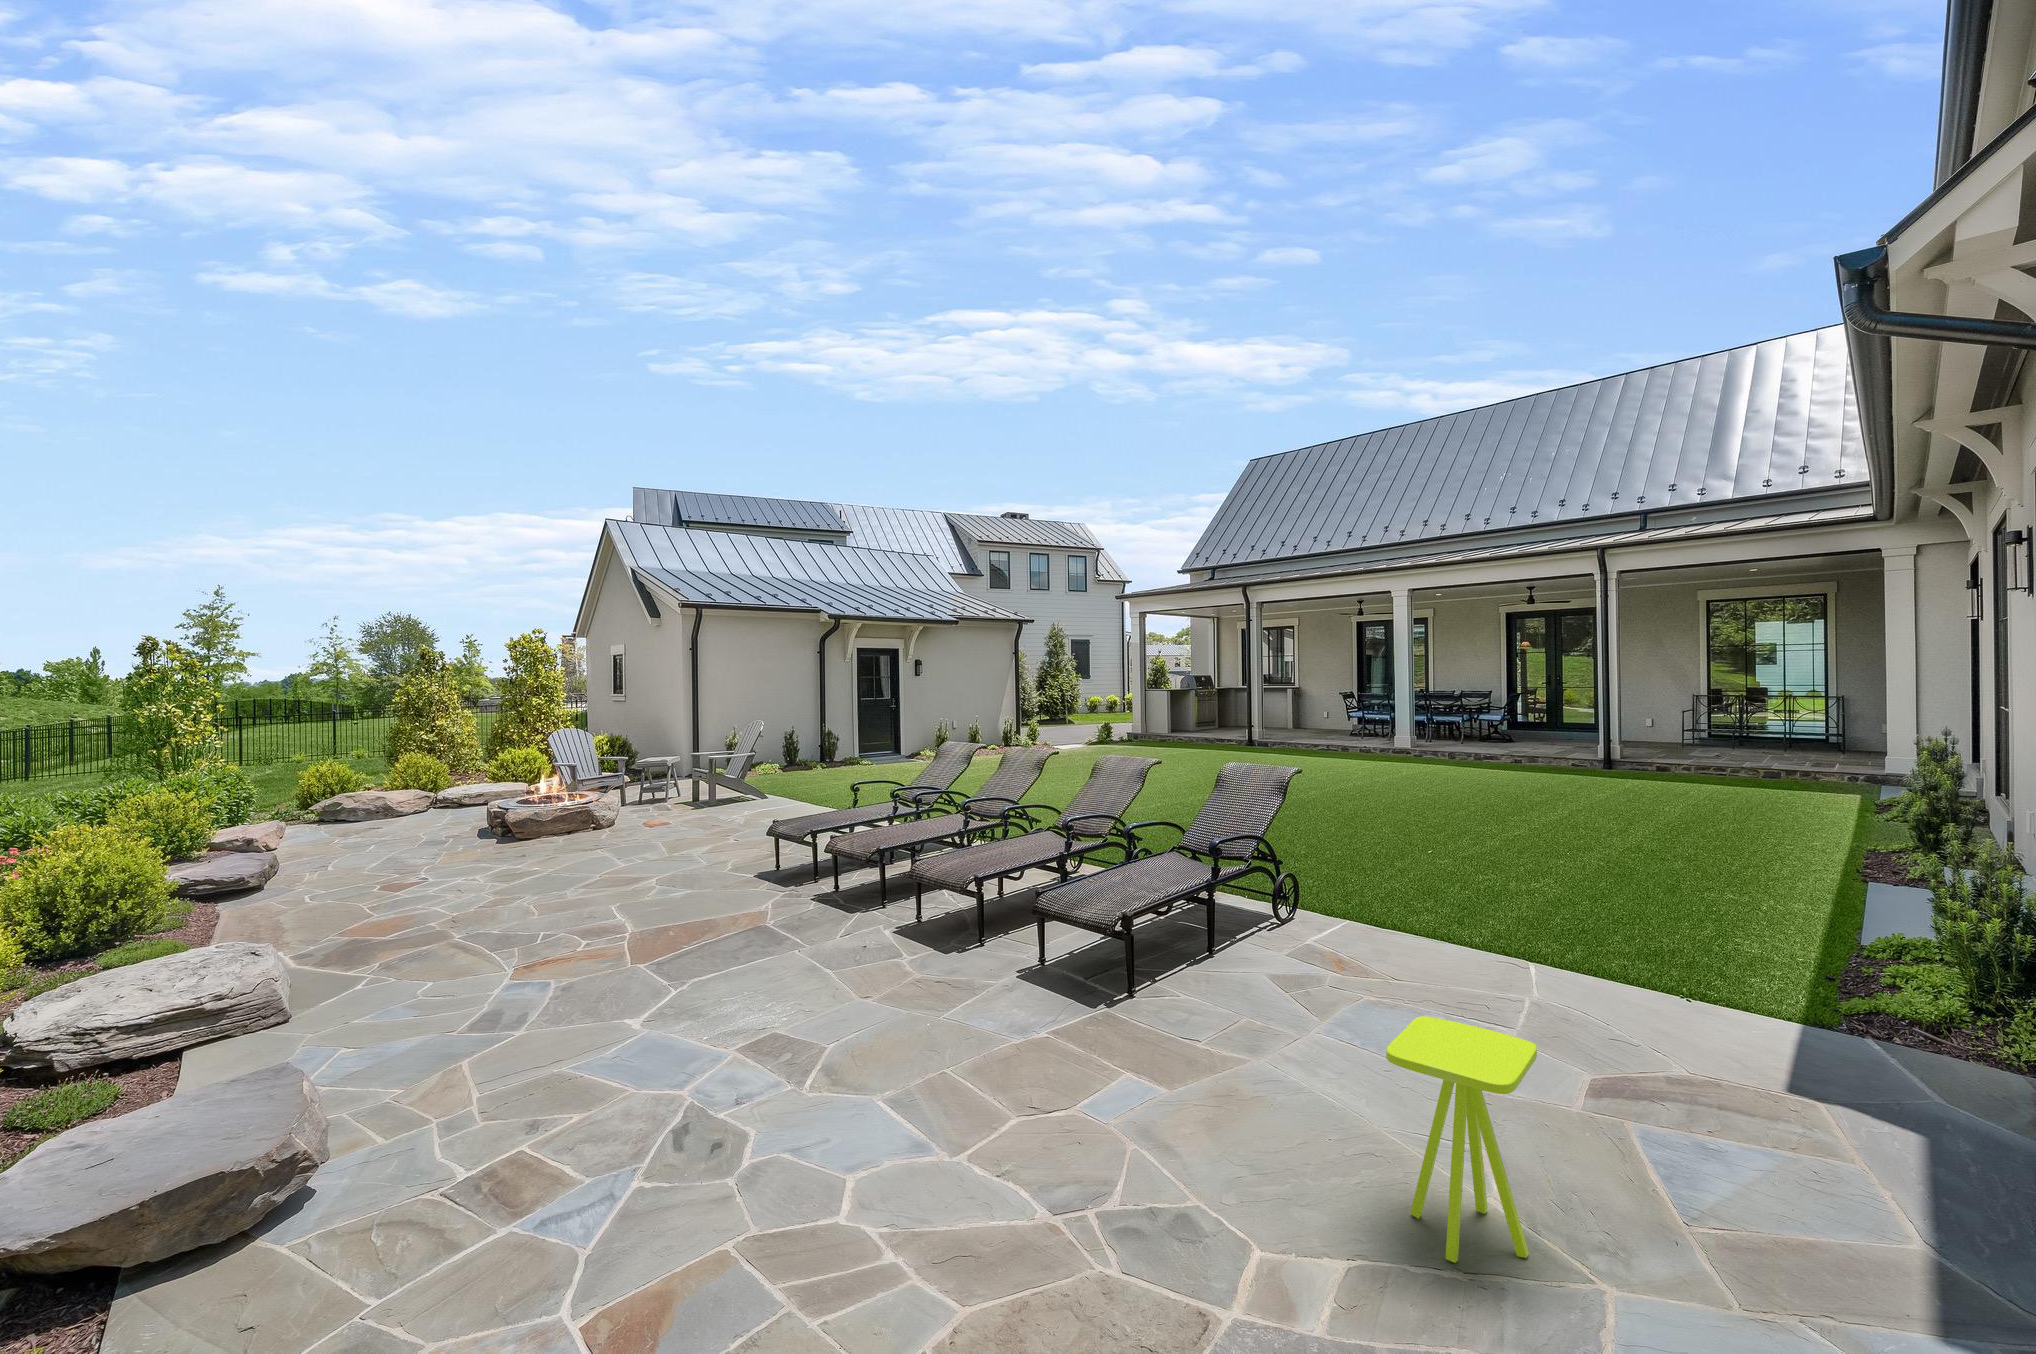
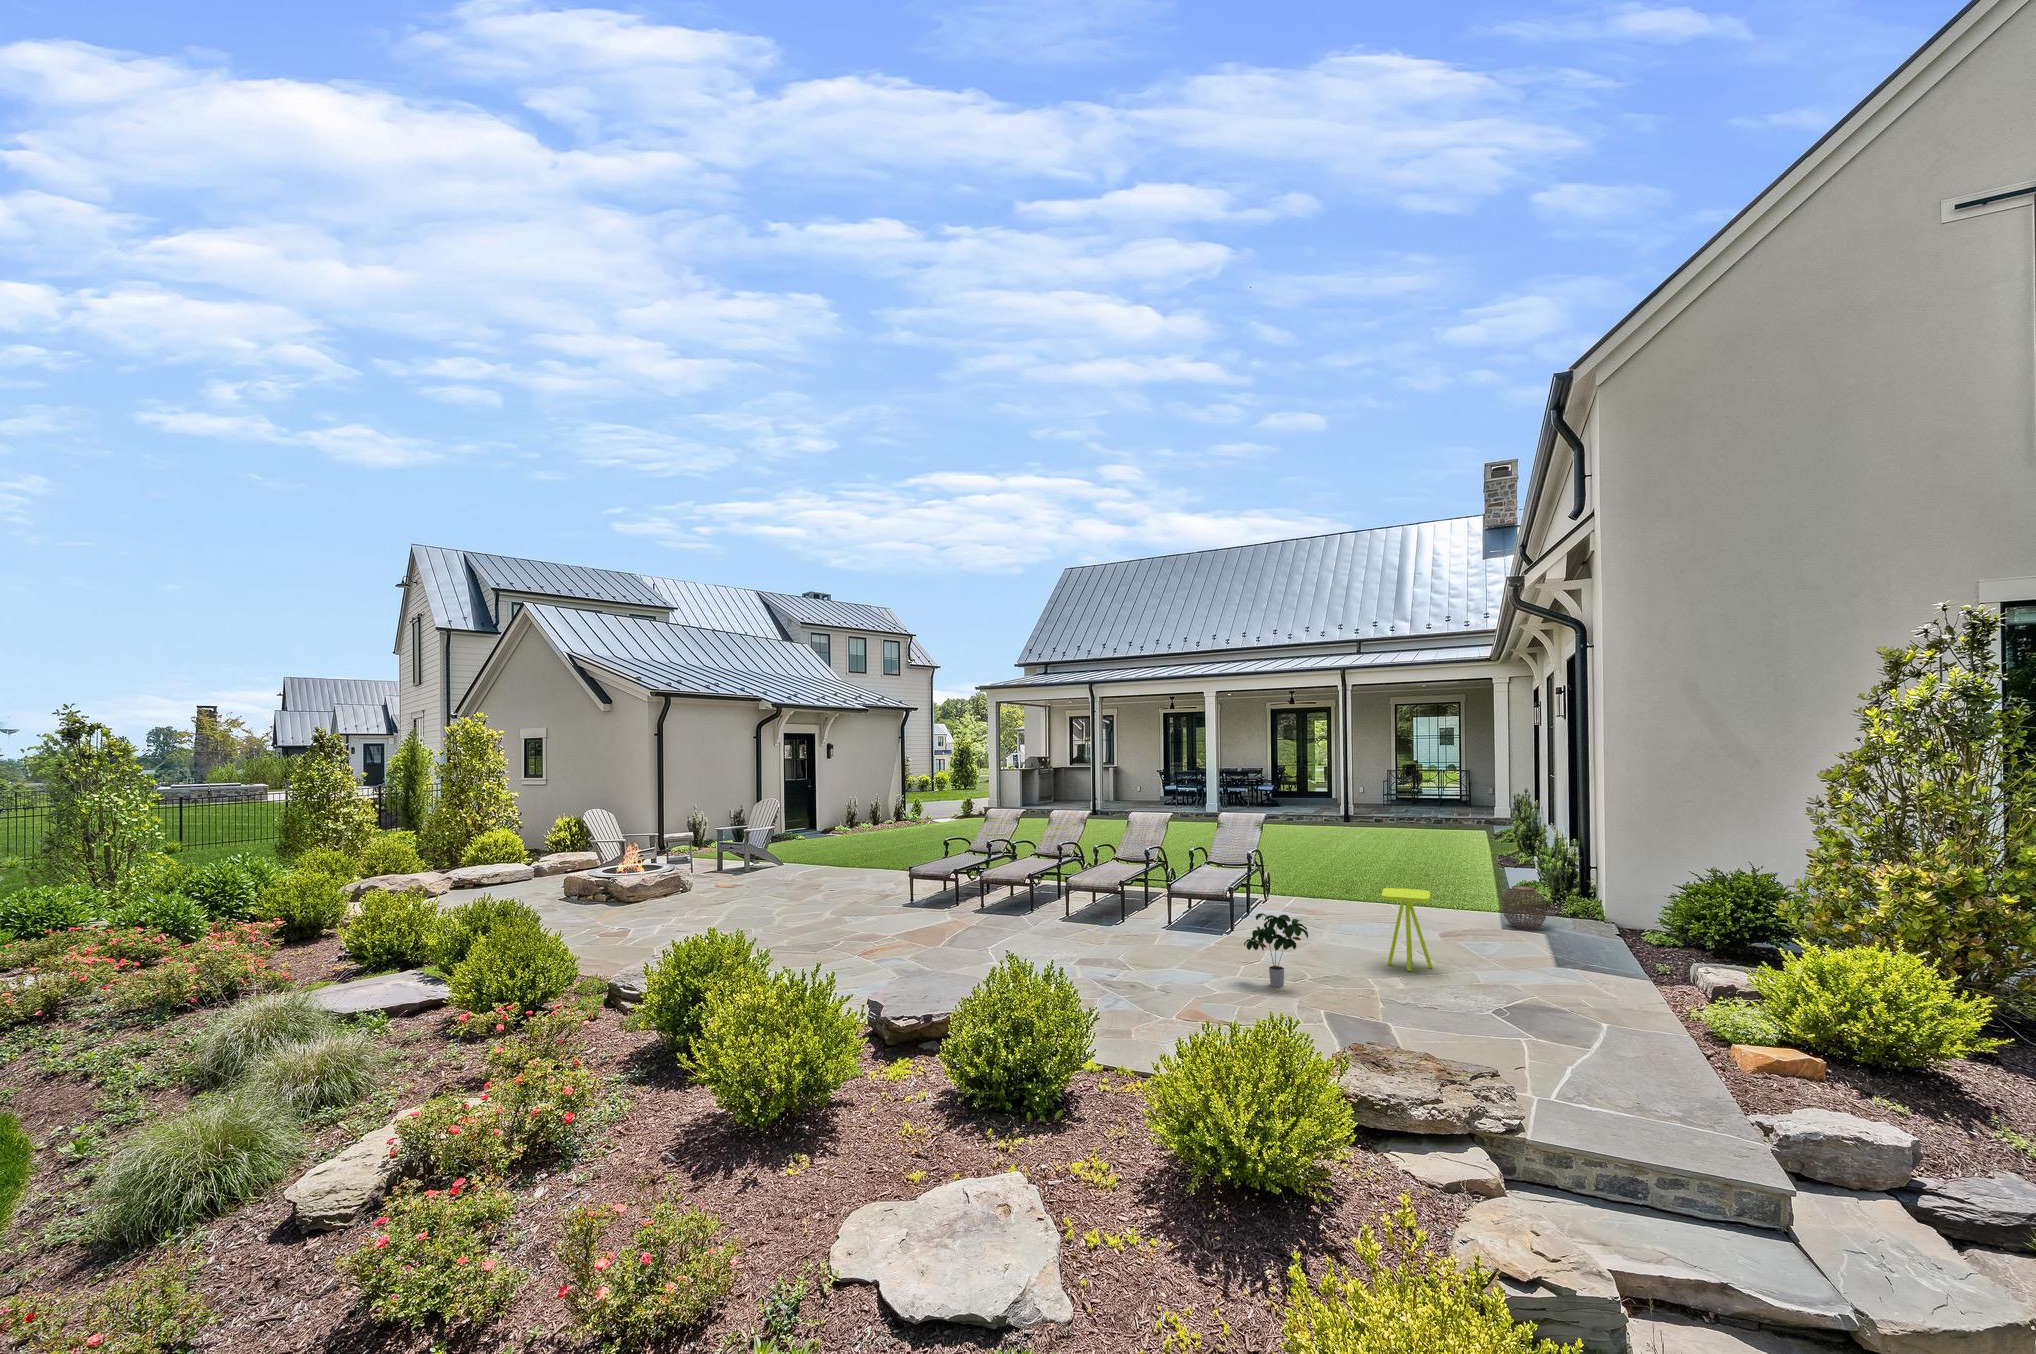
woven basket: none [1812,995,1942,1114] -> present [1502,886,1546,930]
potted plant: none [1002,1072,1121,1273] -> present [1244,913,1308,987]

